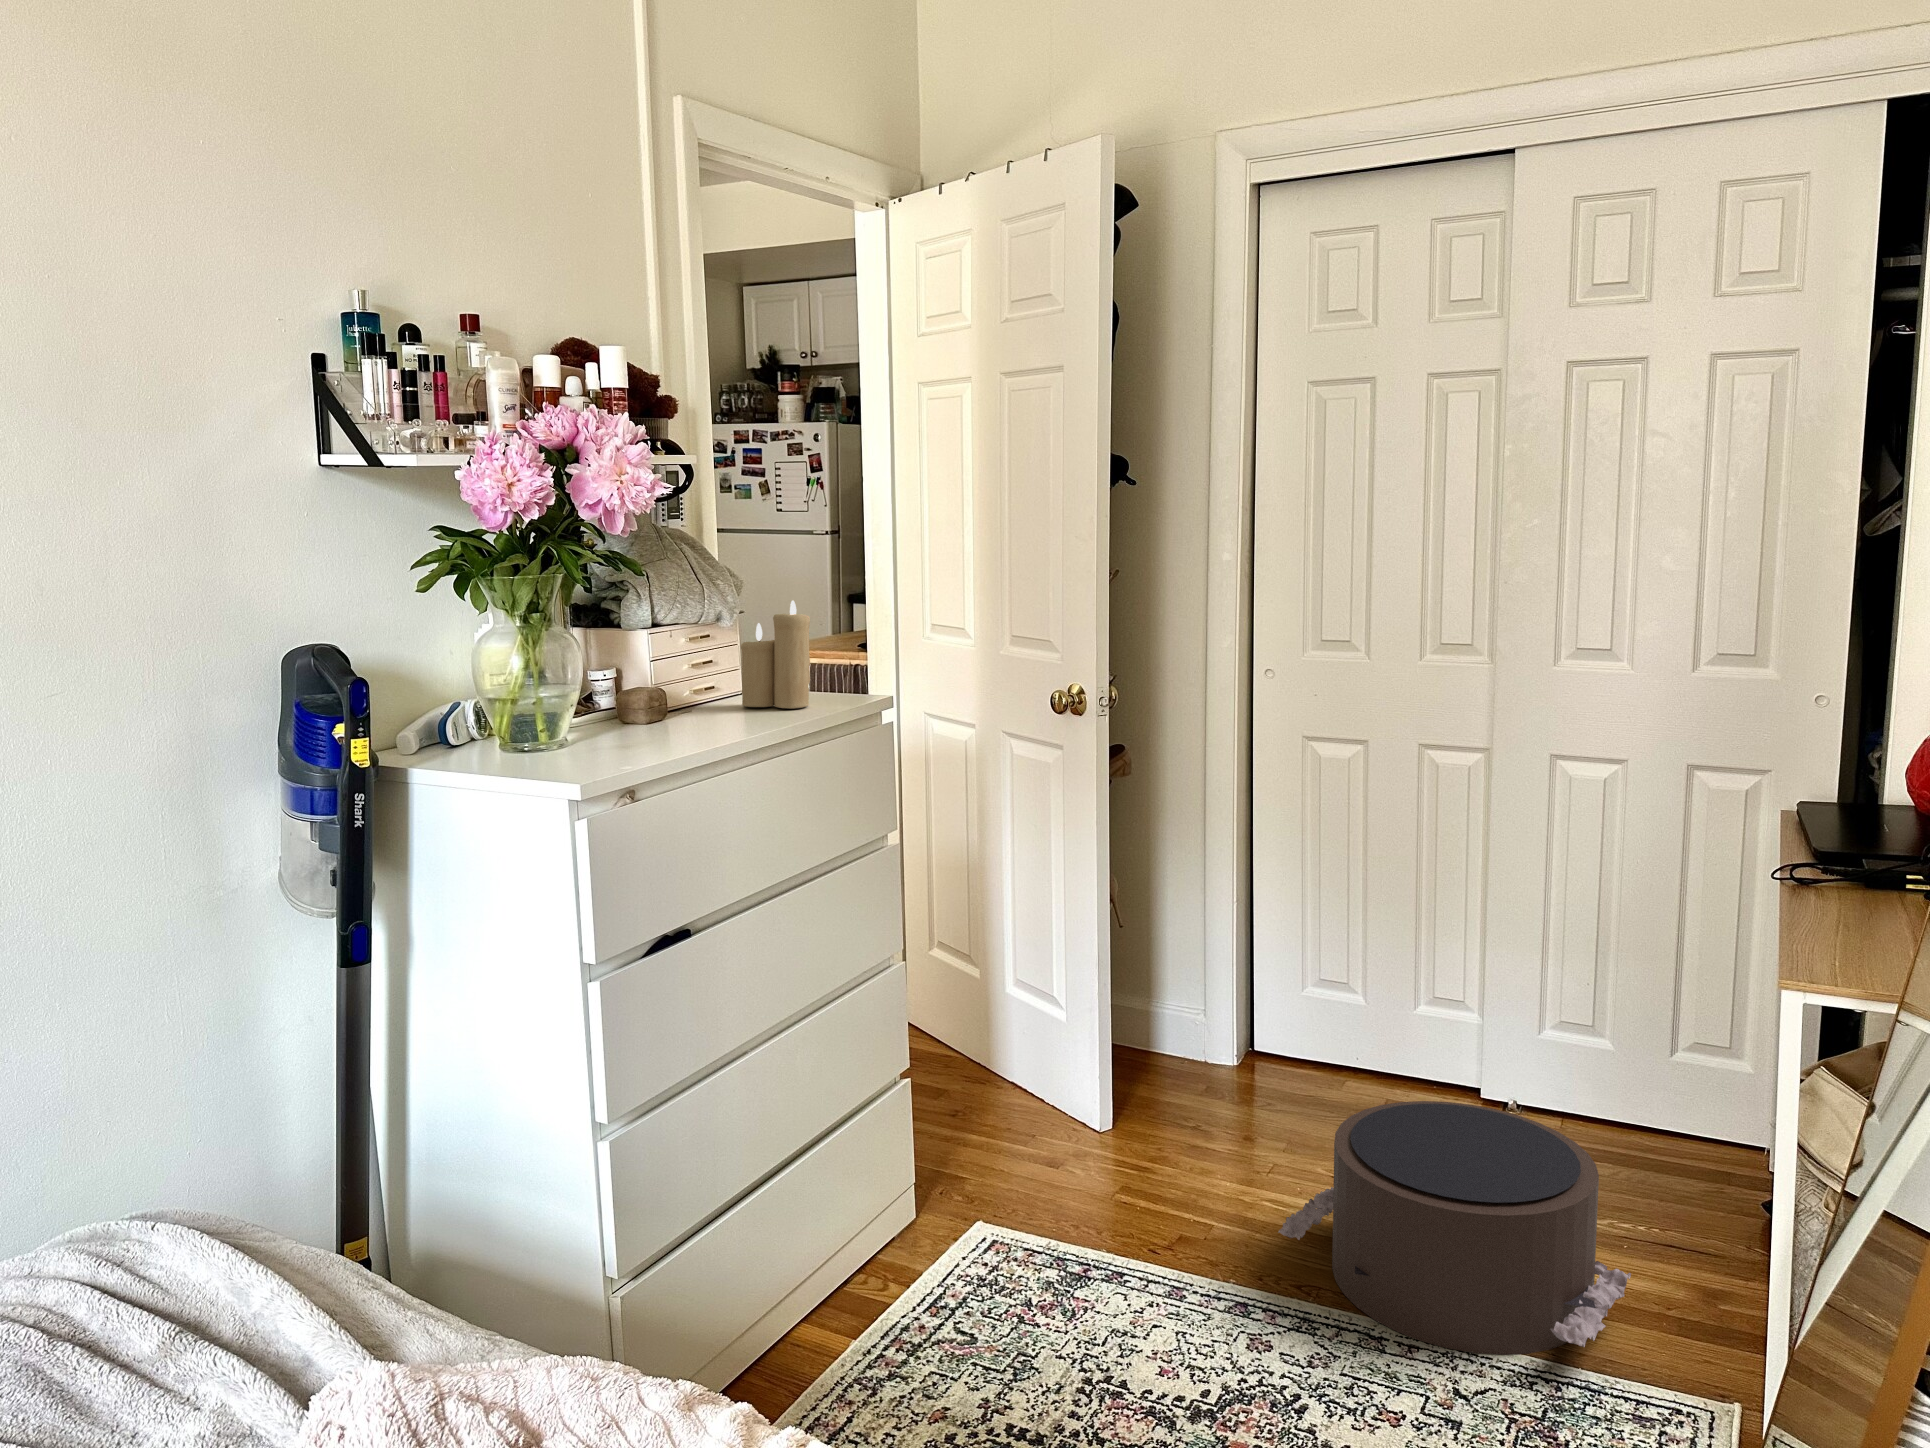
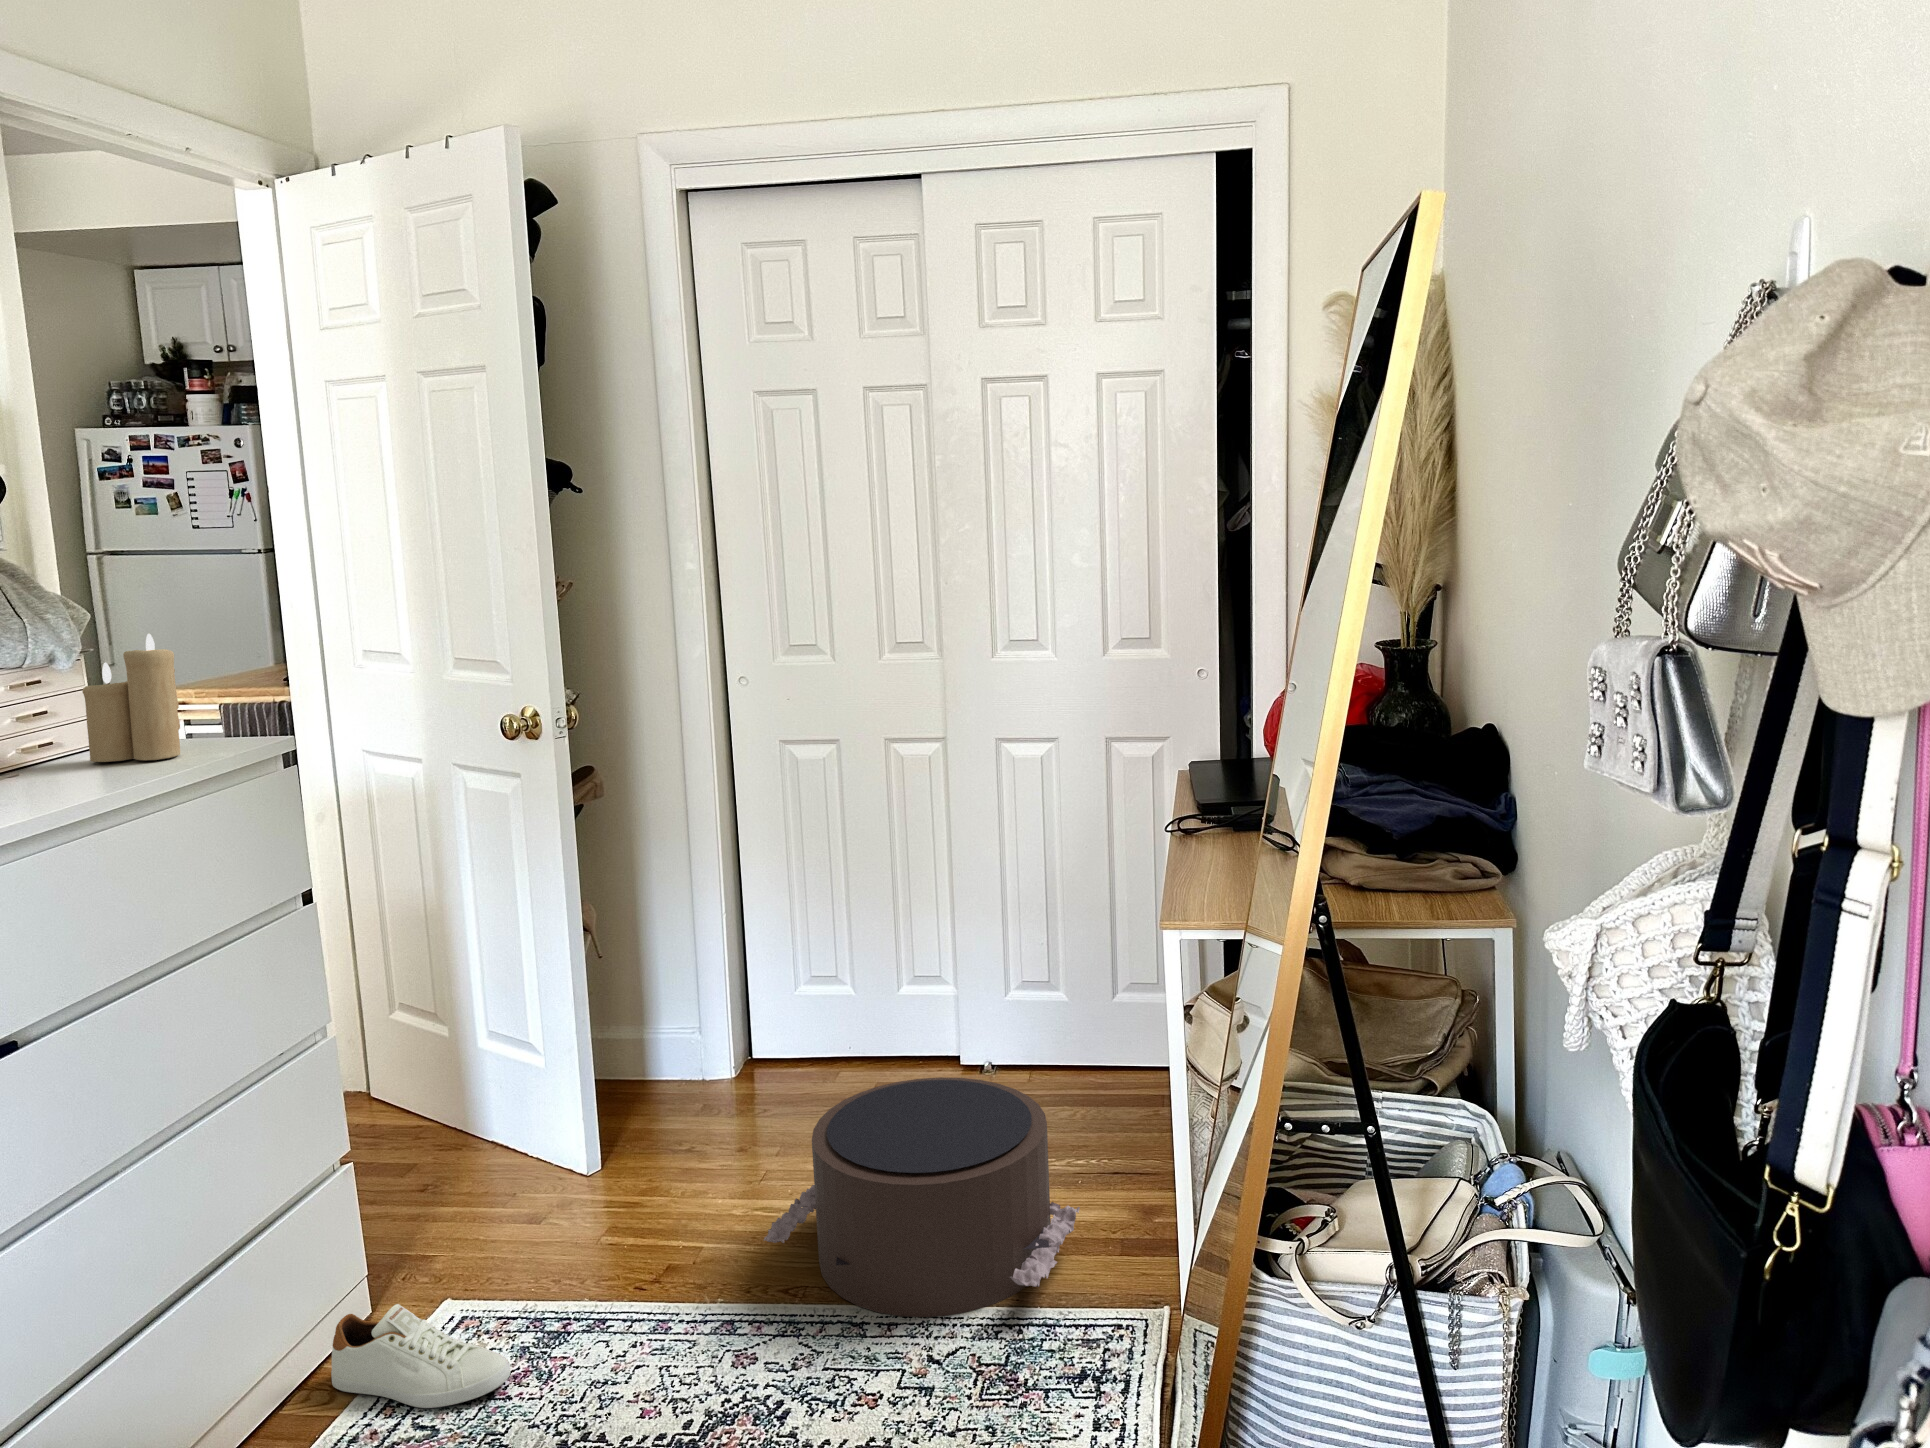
shoe: none [887,1215,1039,1318] -> present [331,1304,510,1408]

